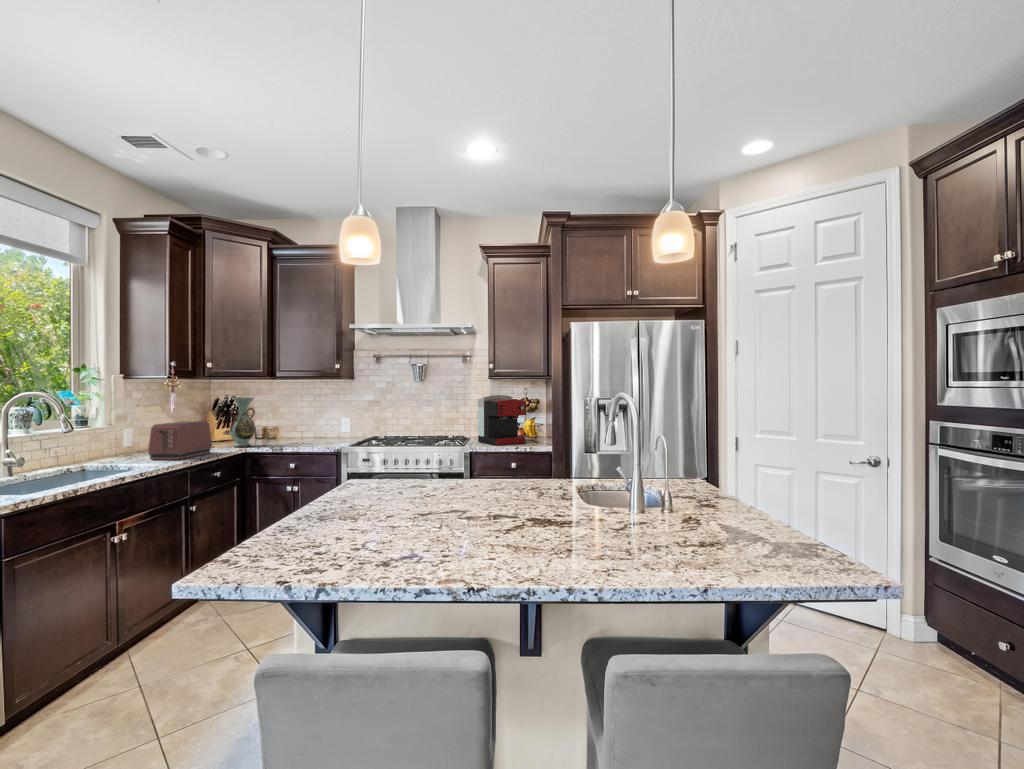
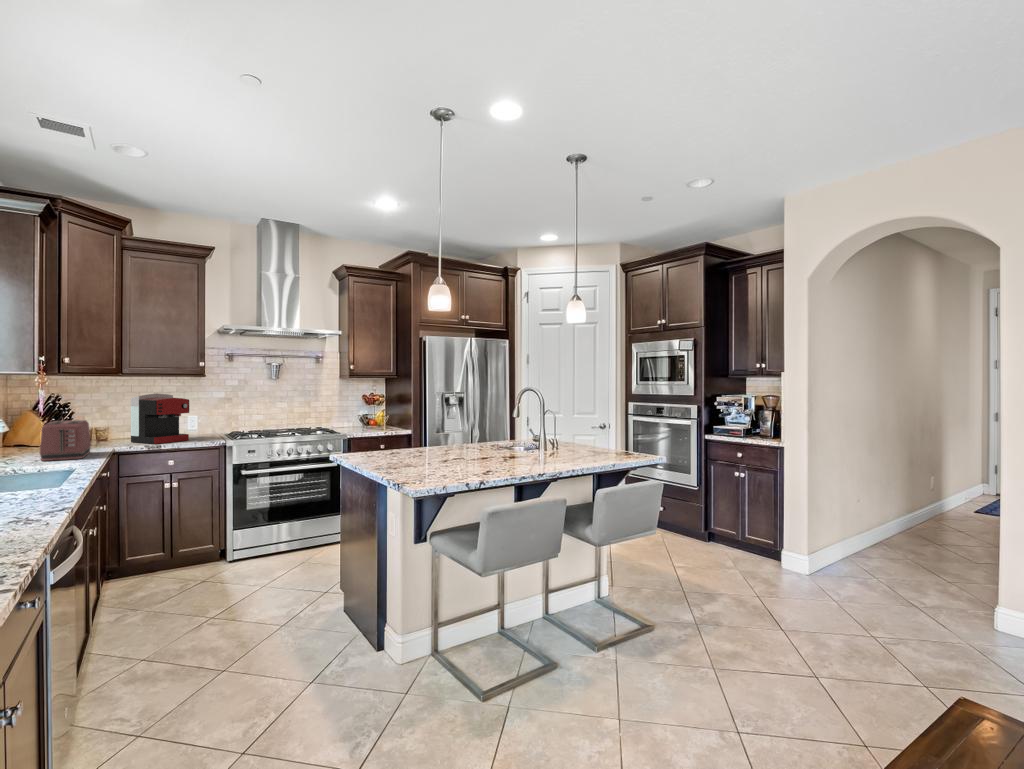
coffee maker: present [478,395,526,445] -> present [131,393,189,444]
decorative vase: present [229,397,255,447] -> none [87,395,117,447]

